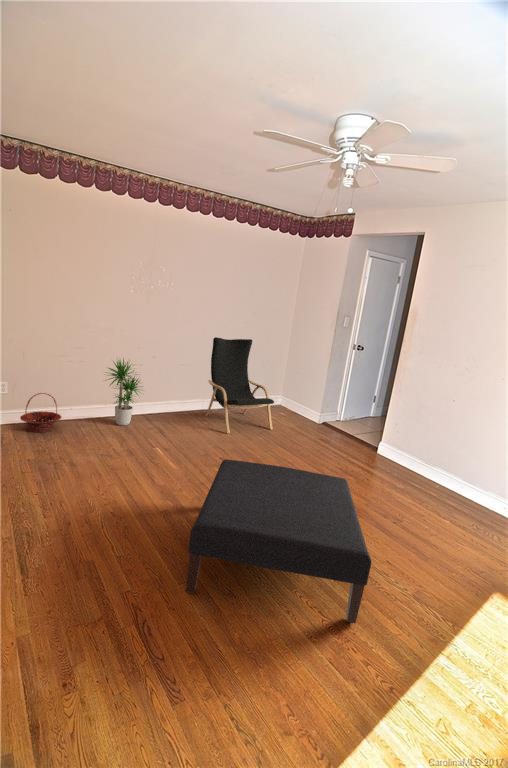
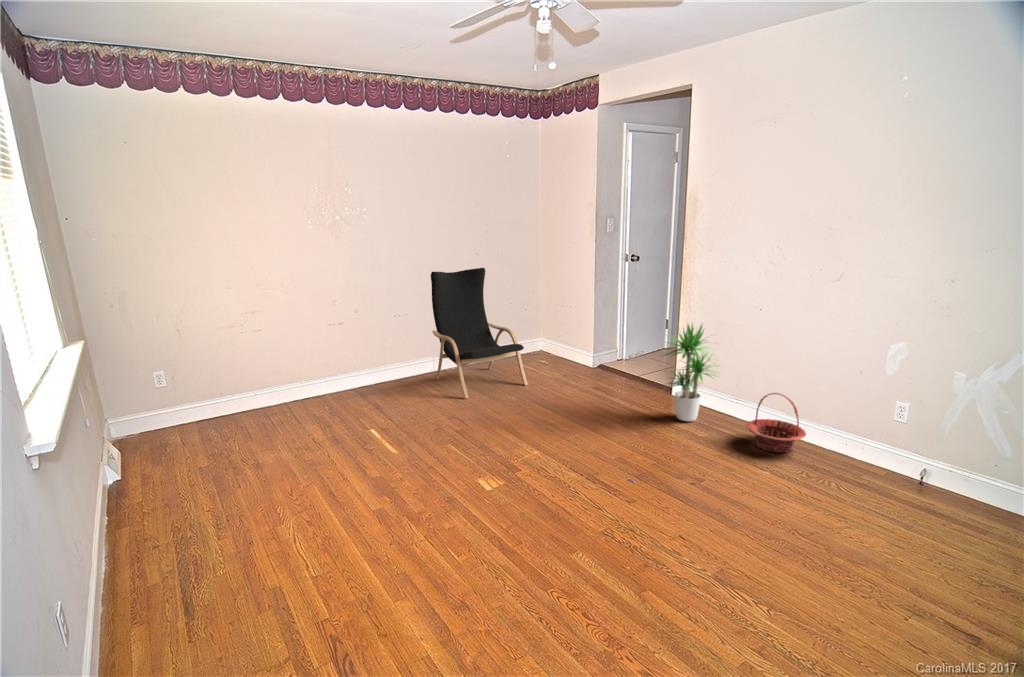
potted plant: present [108,359,142,425] -> present [664,322,716,421]
basket: present [20,393,61,432] -> present [746,393,806,452]
ottoman: present [186,460,371,623] -> none [395,431,639,624]

